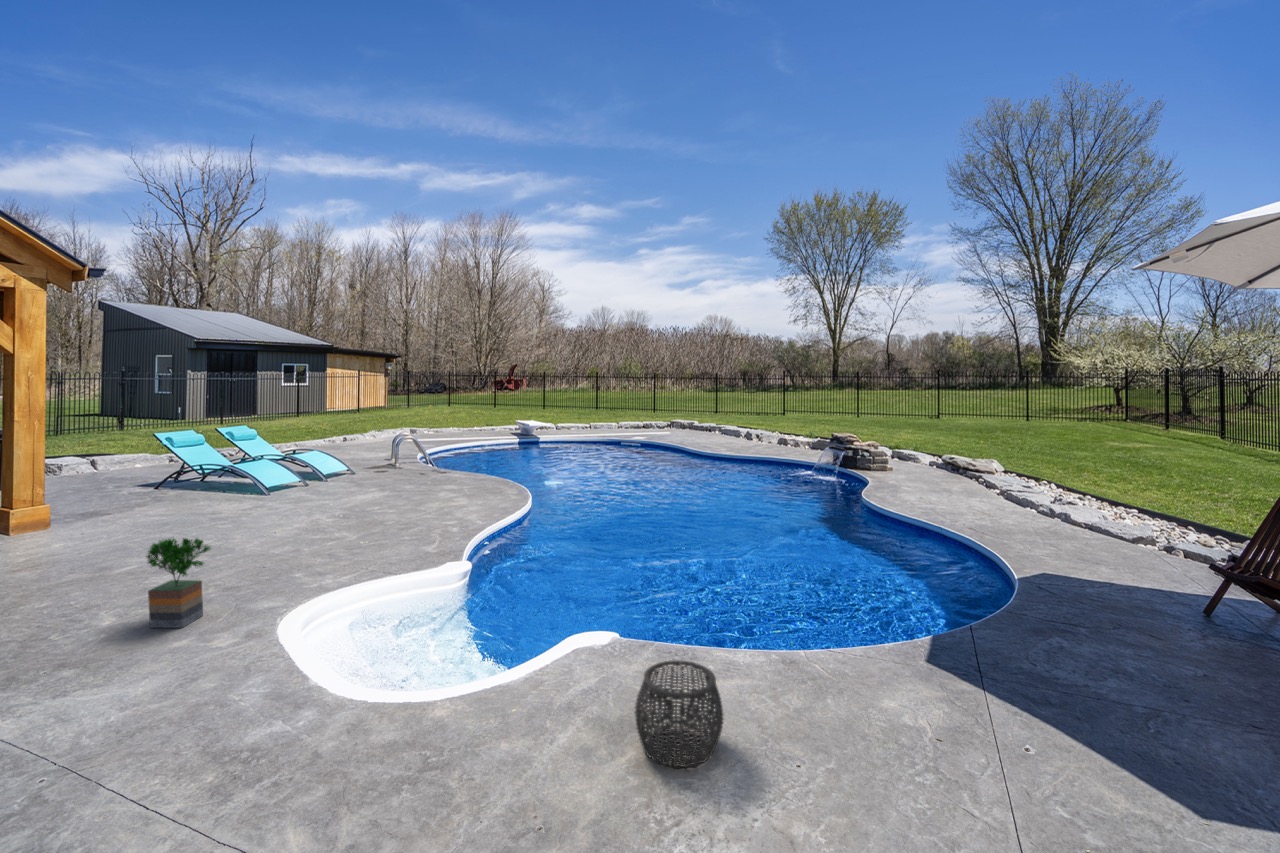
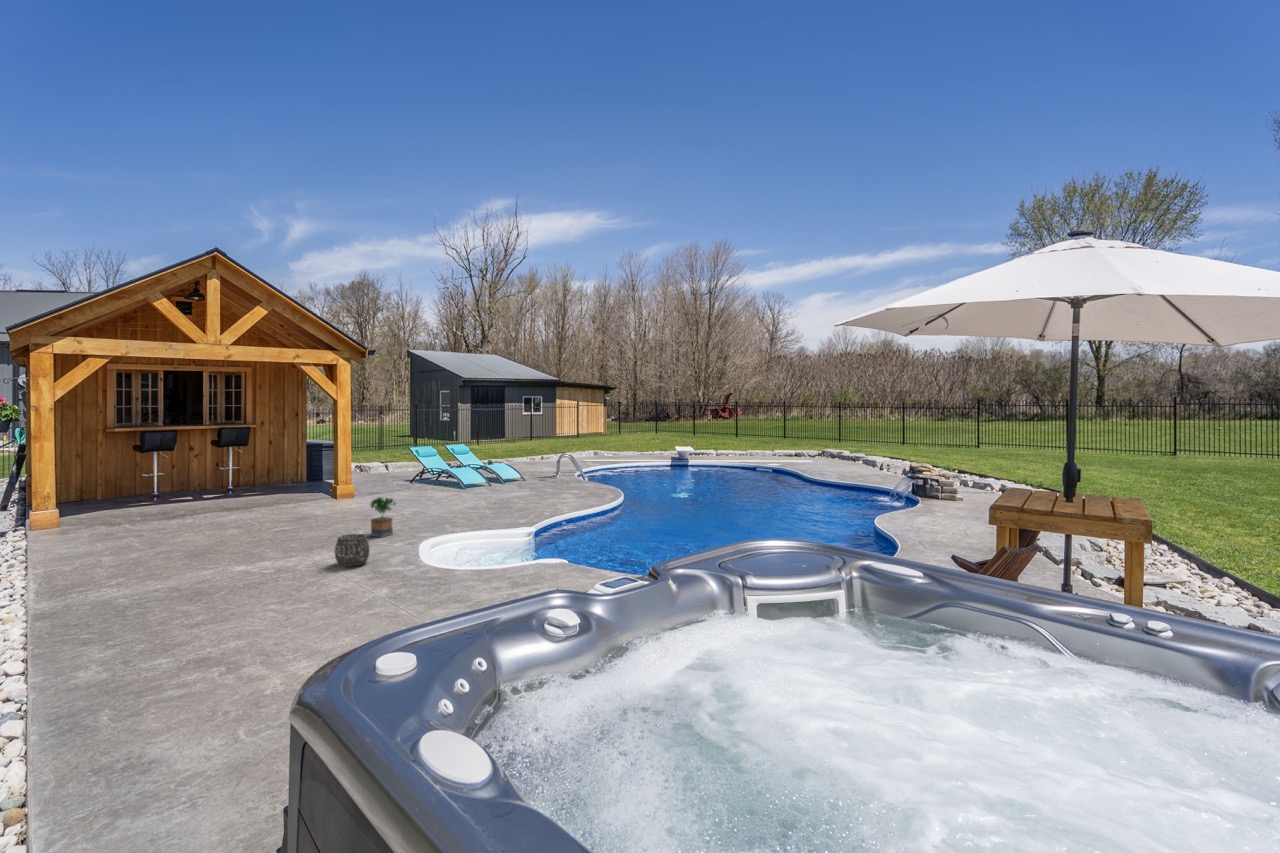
woven basket: present [635,660,723,768] -> present [335,534,370,567]

